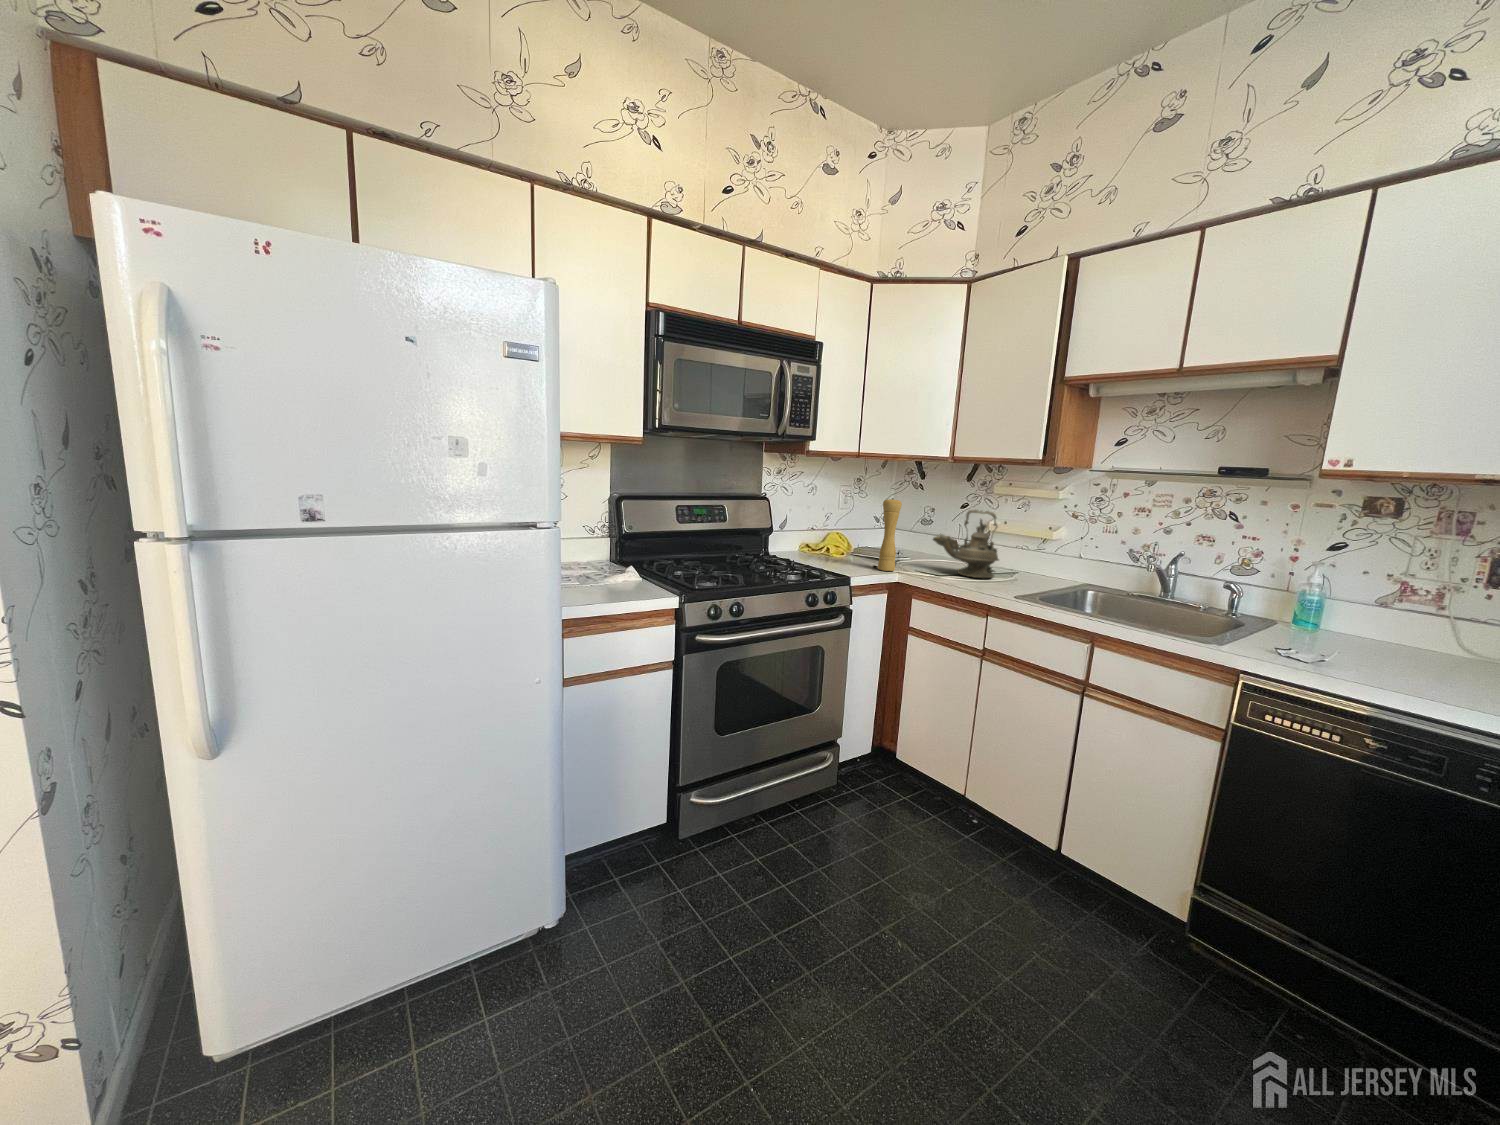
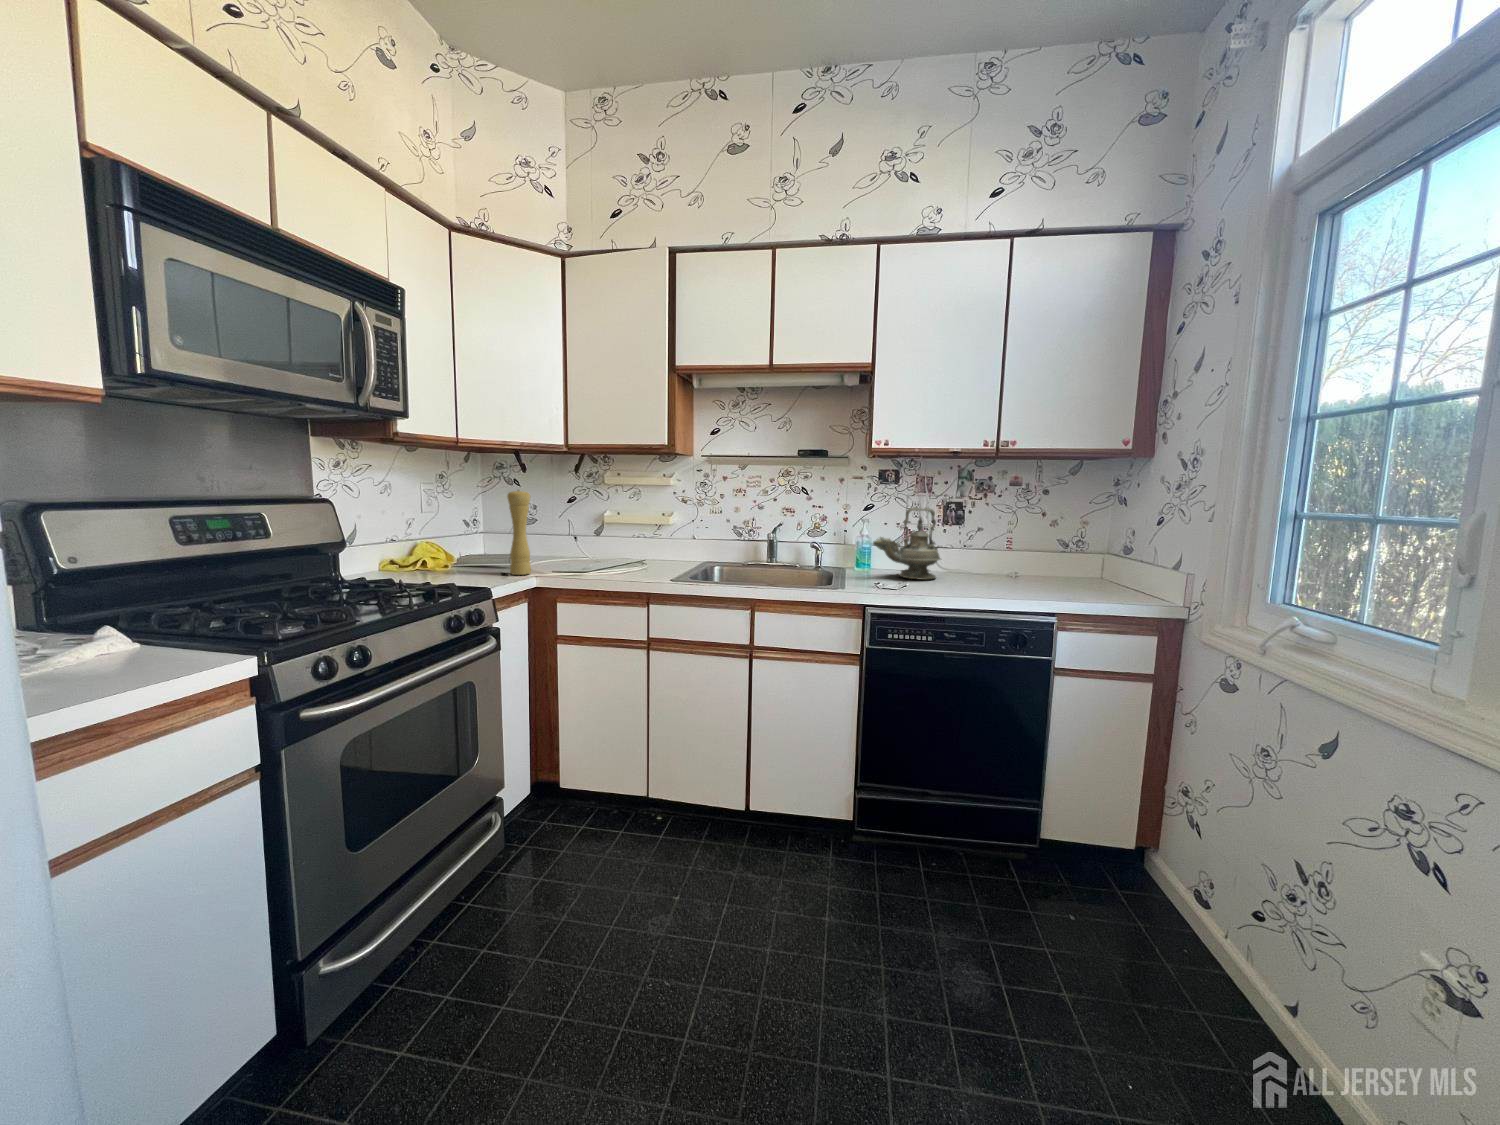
teapot: present [933,510,999,578] -> present [873,507,941,580]

